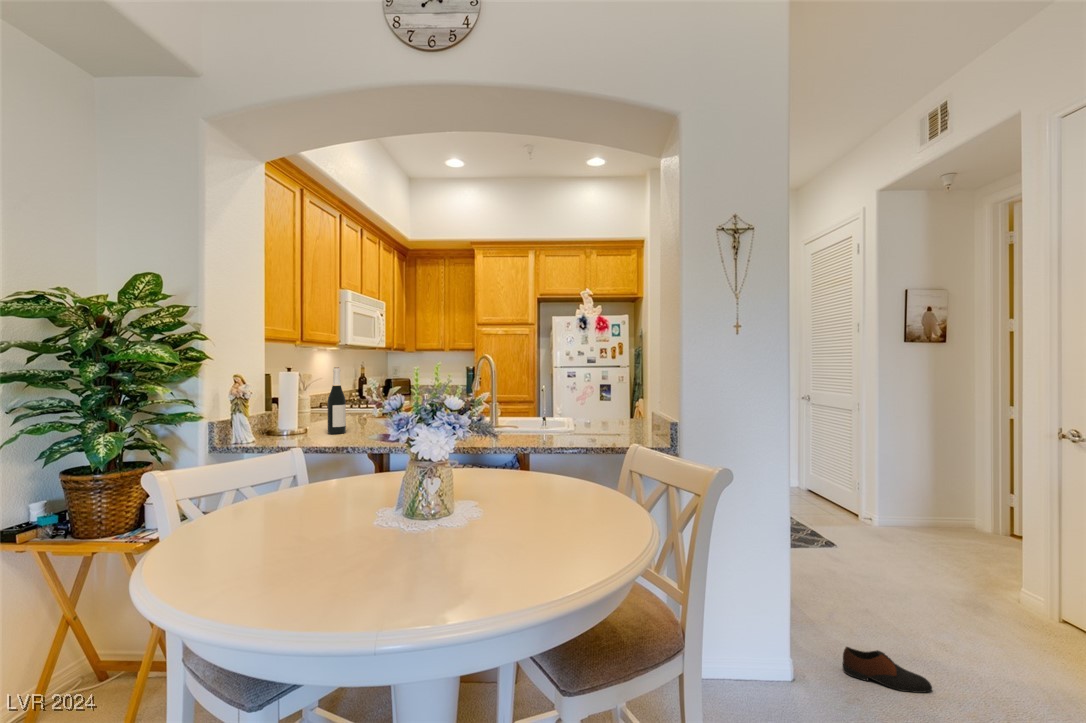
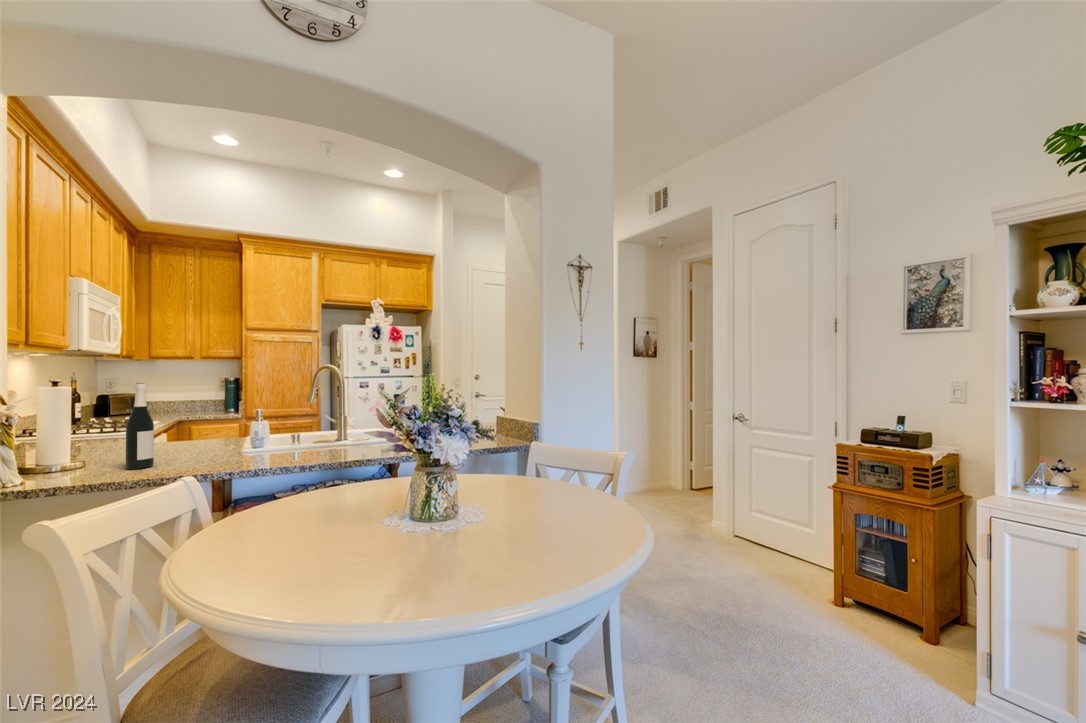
shoe: present [843,647,932,693] -> none [644,579,696,604]

